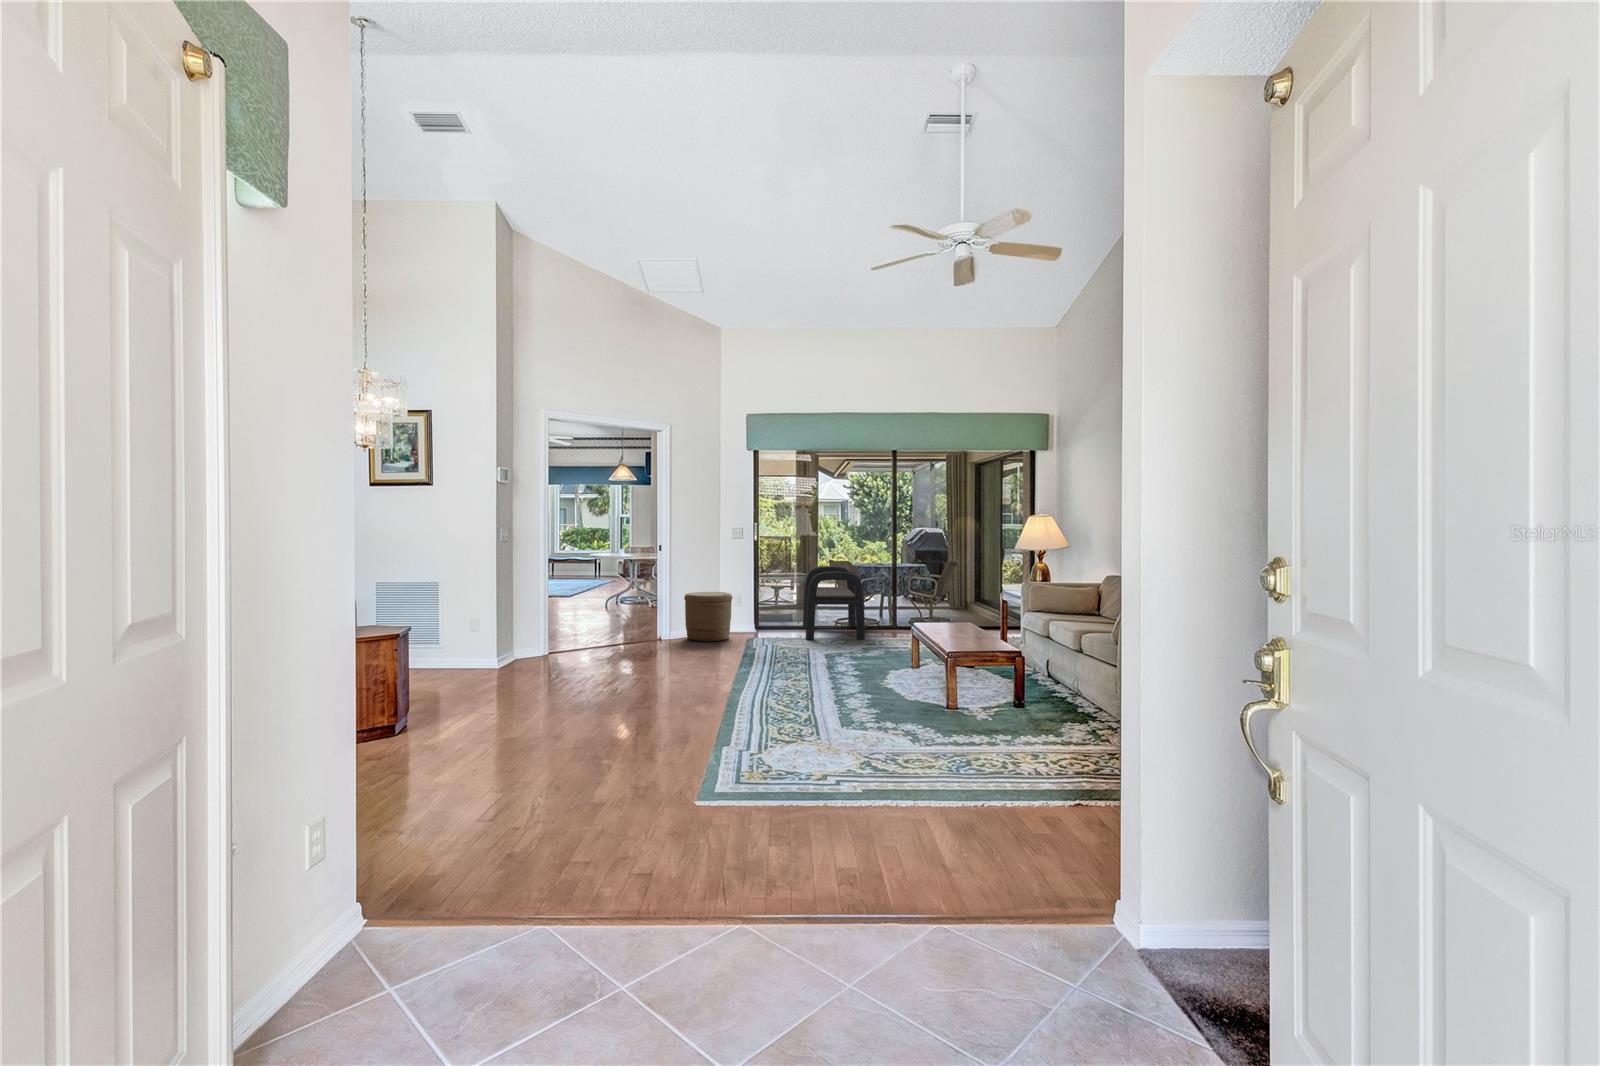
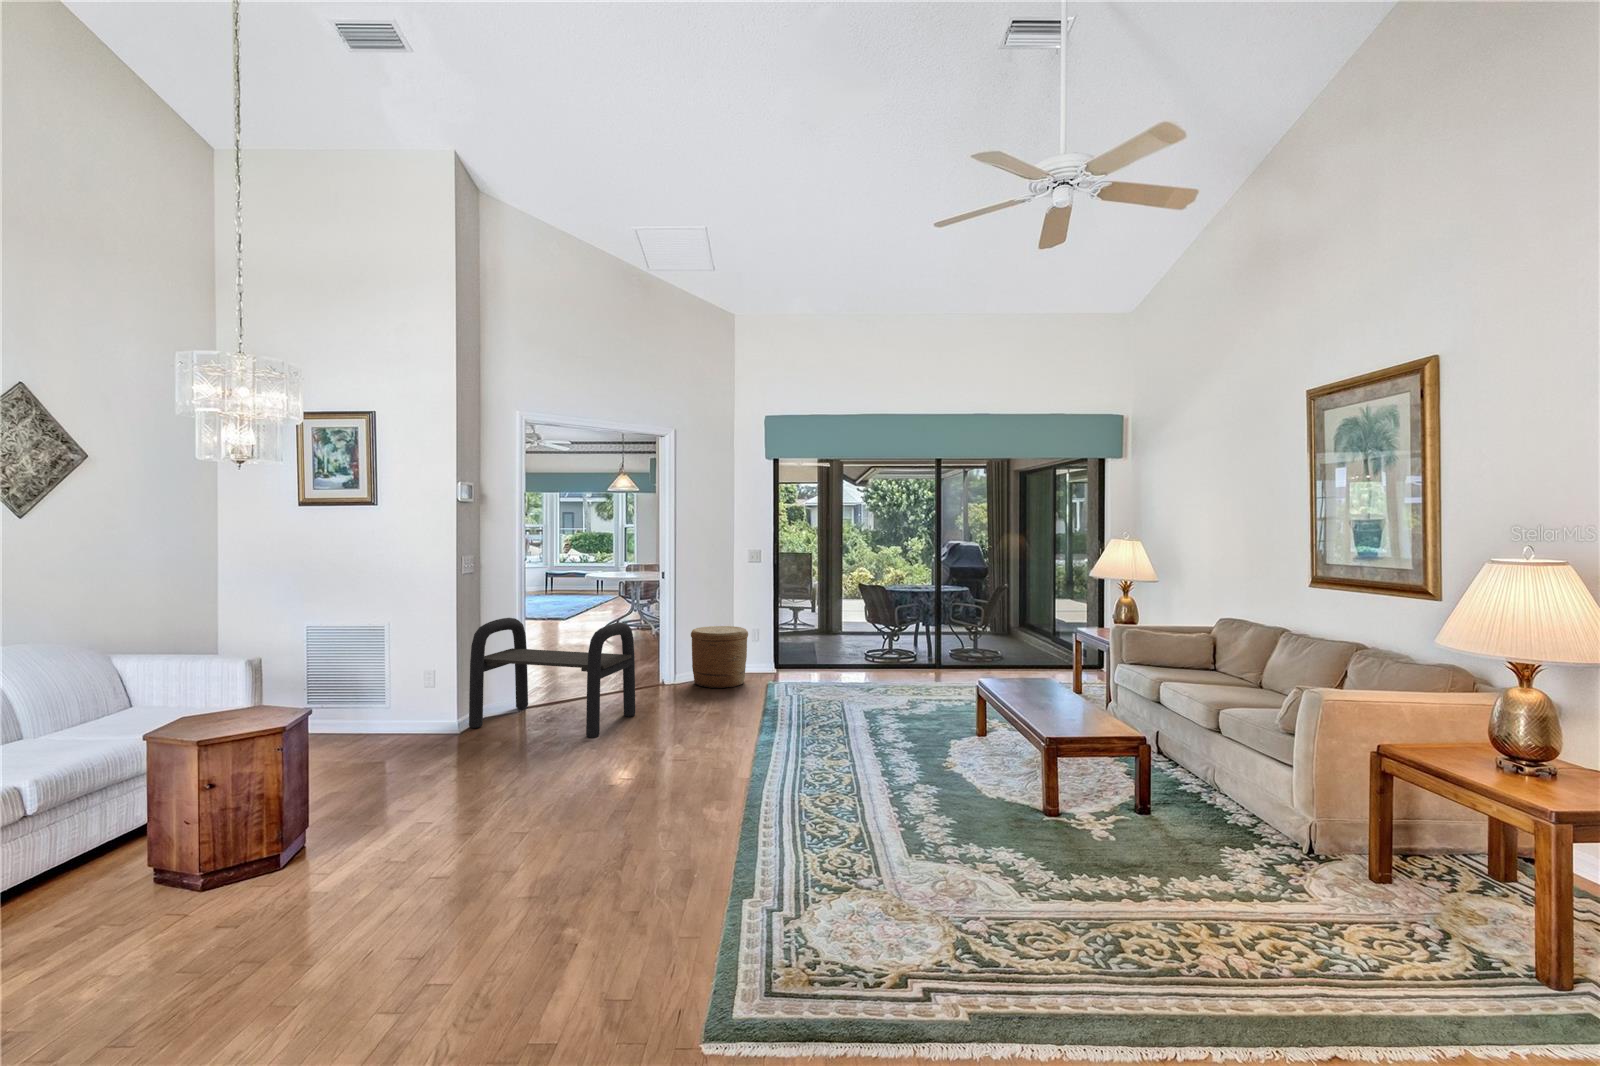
bench: present [803,566,865,640] -> present [469,618,635,738]

